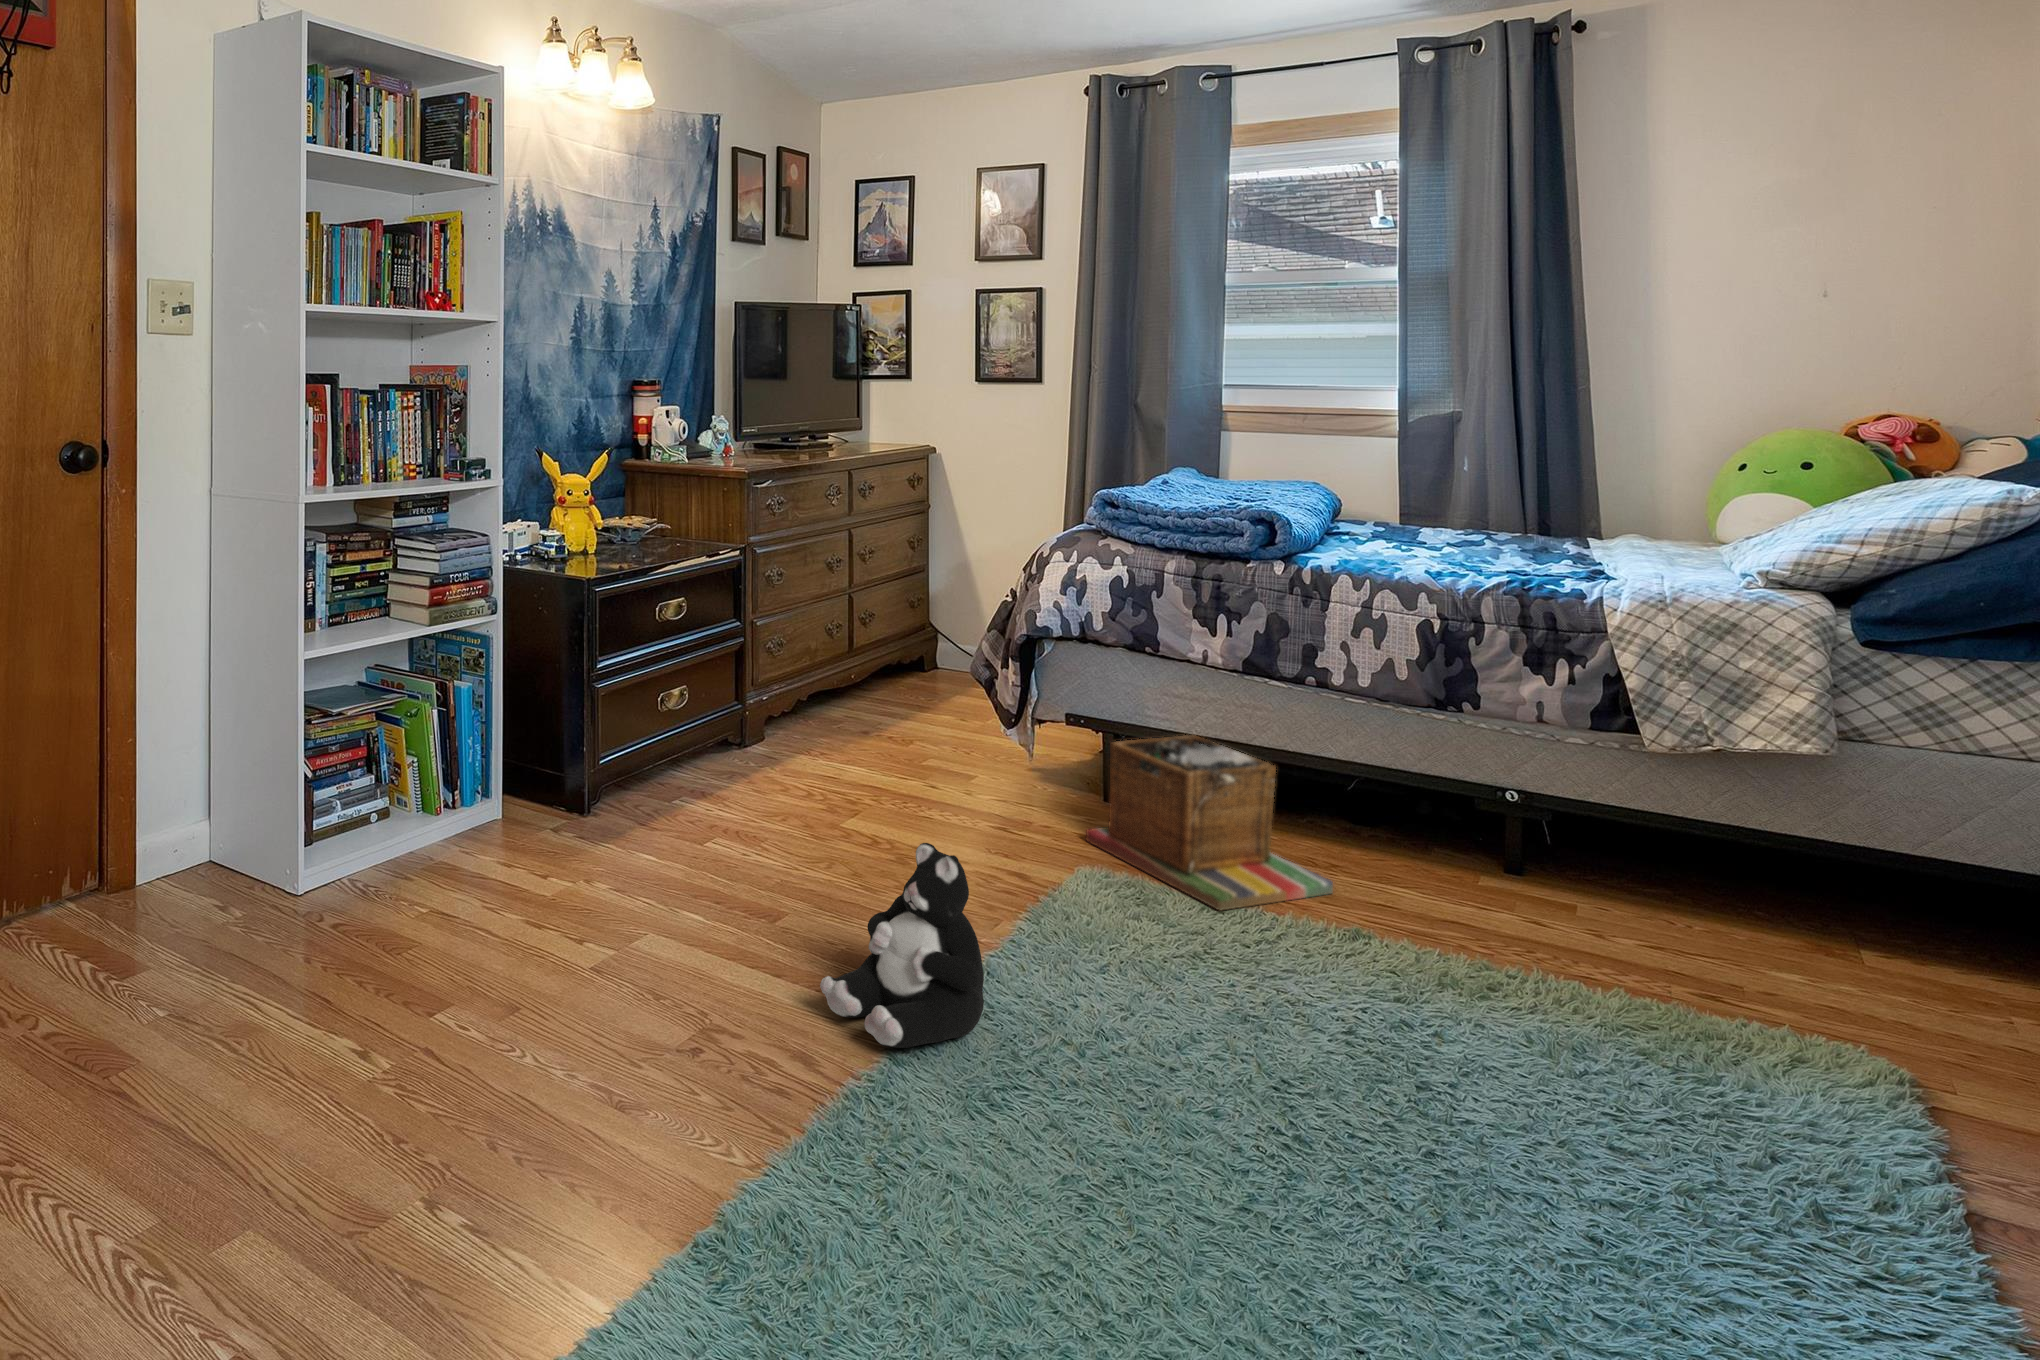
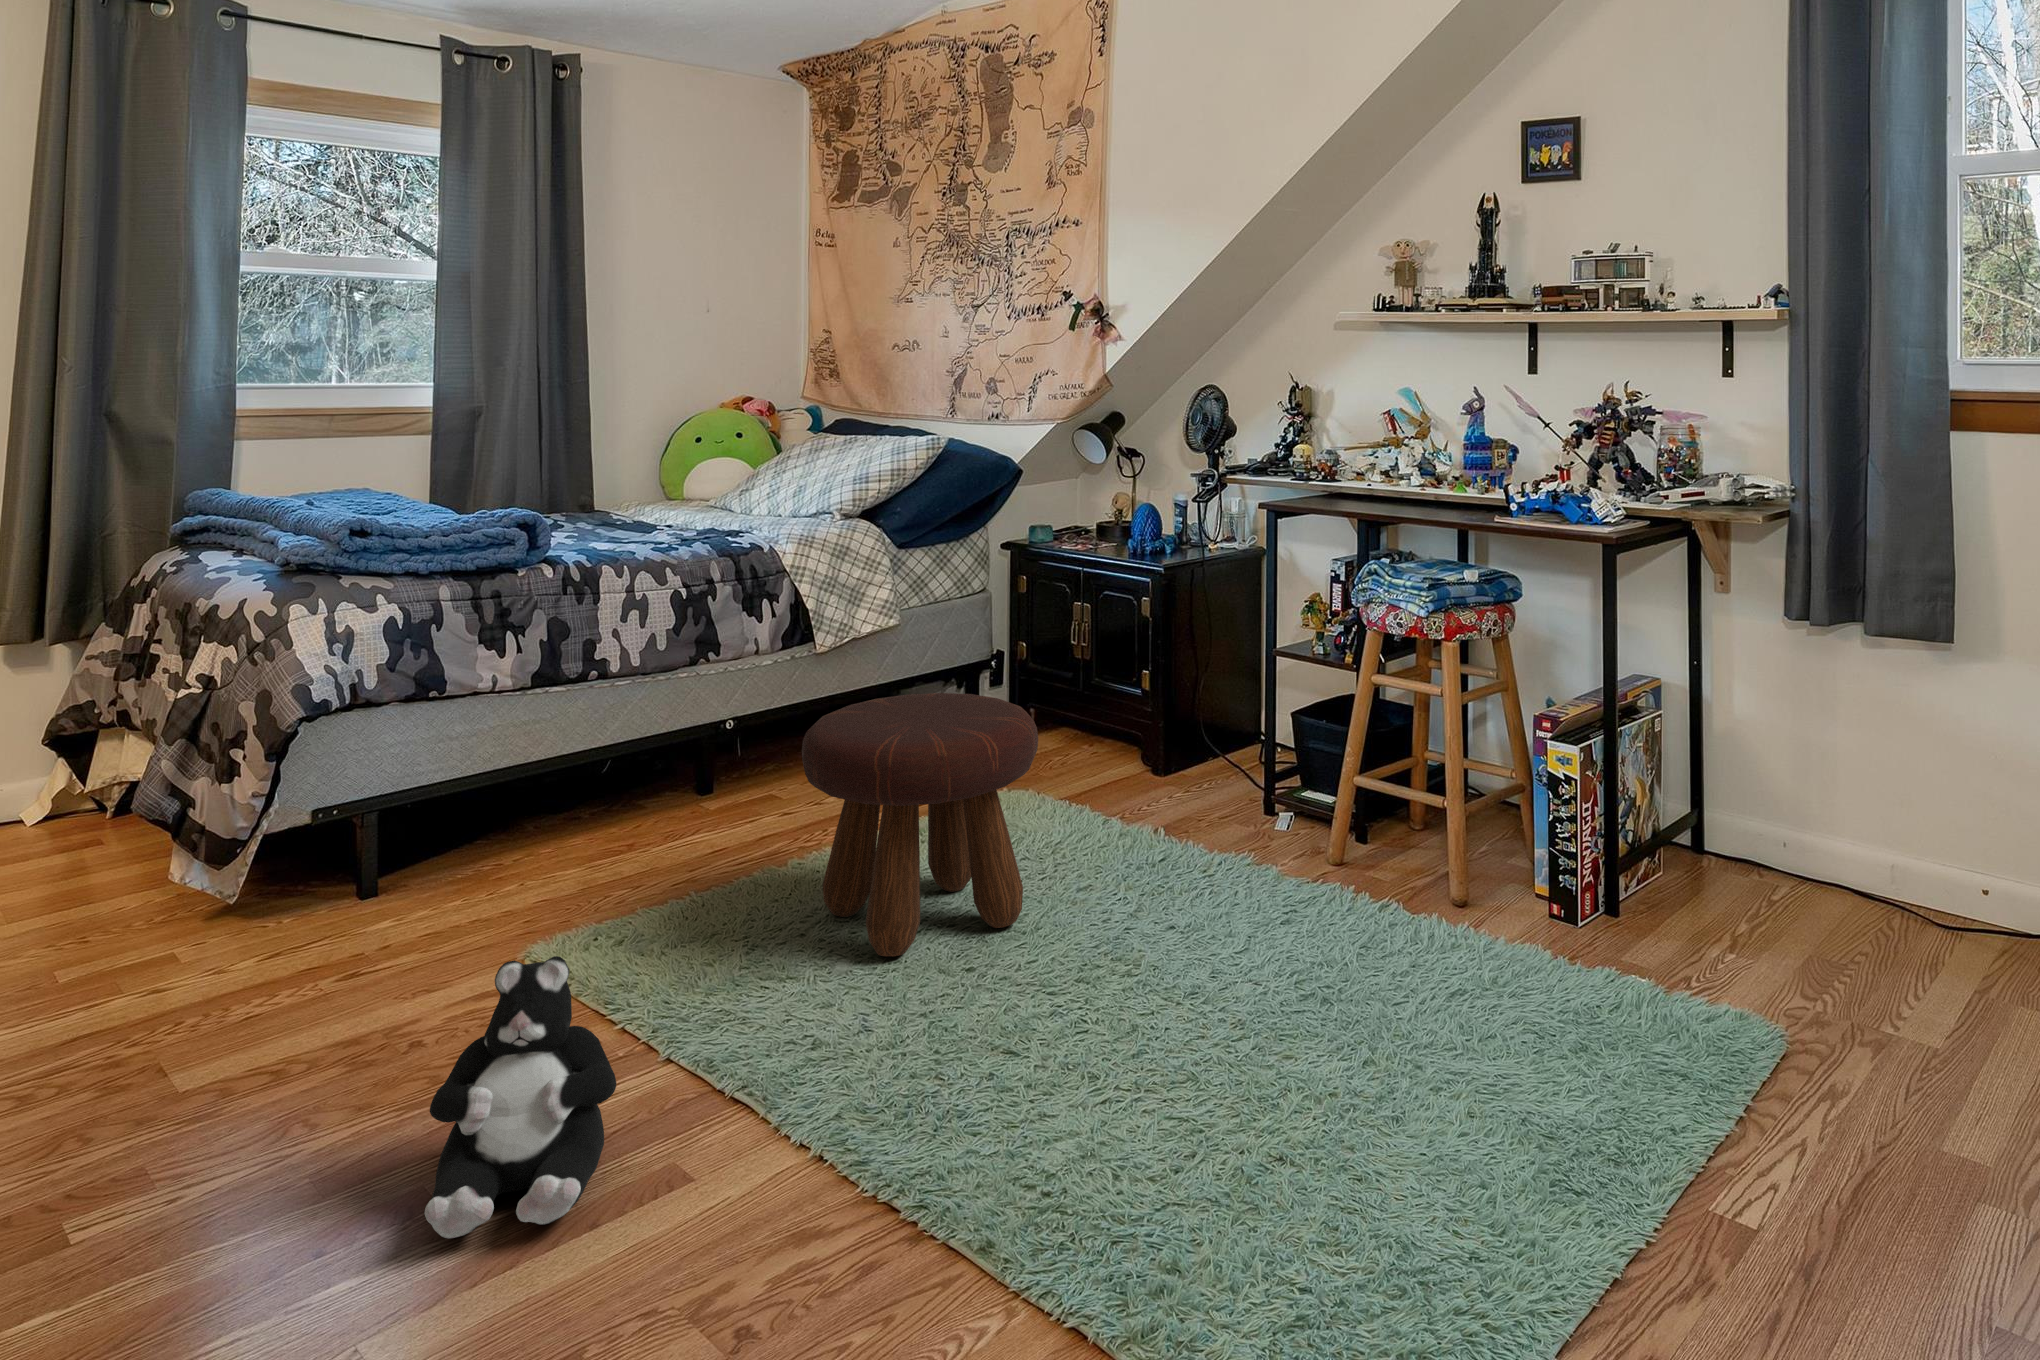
laundry basket: present [1086,735,1333,910] -> none [416,764,661,930]
footstool: none [1358,788,1726,1150] -> present [802,693,1038,956]

